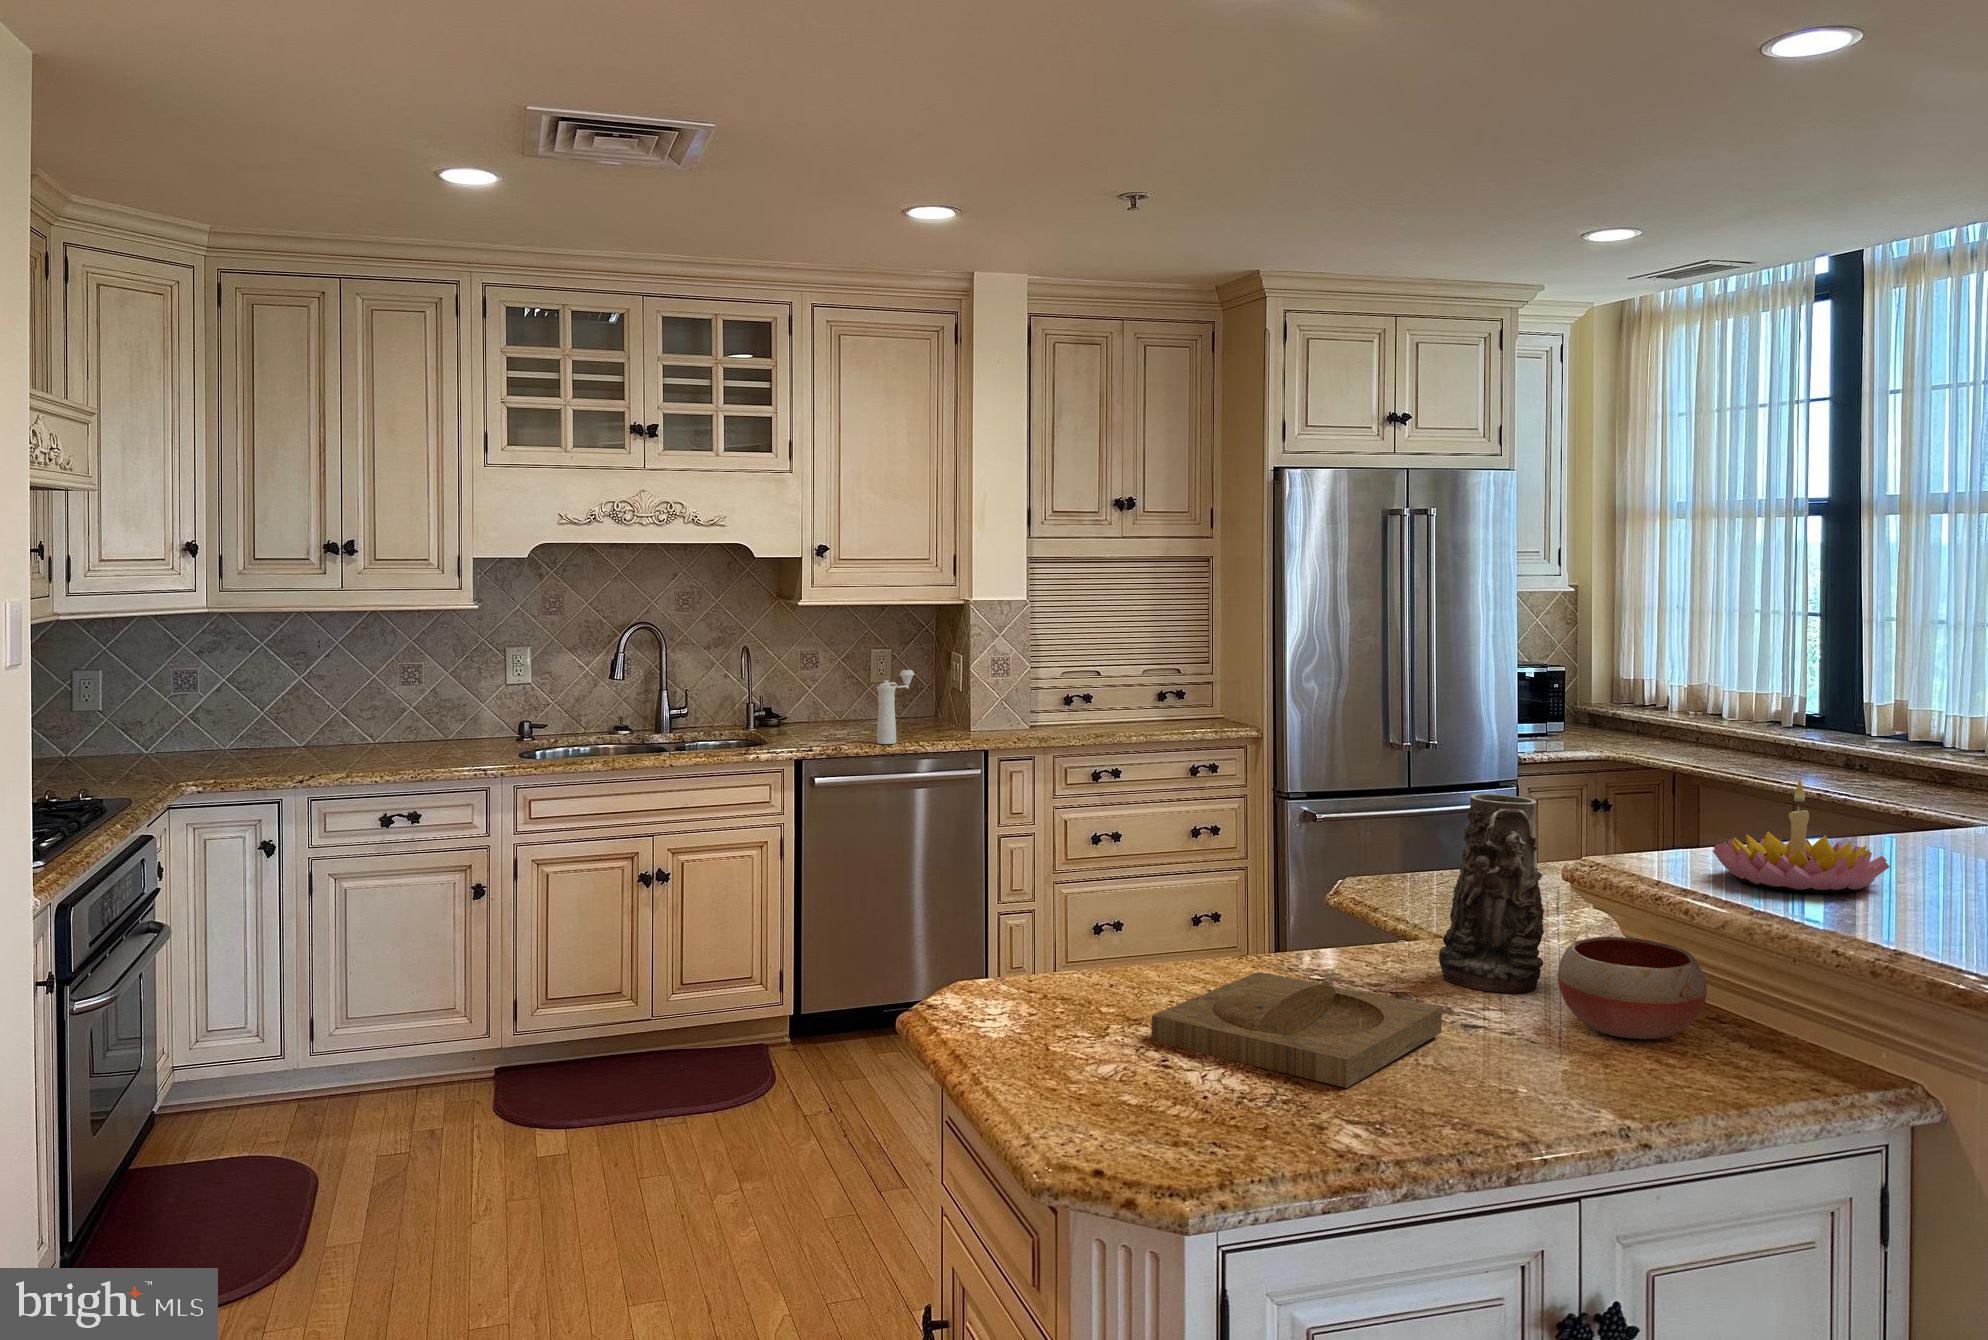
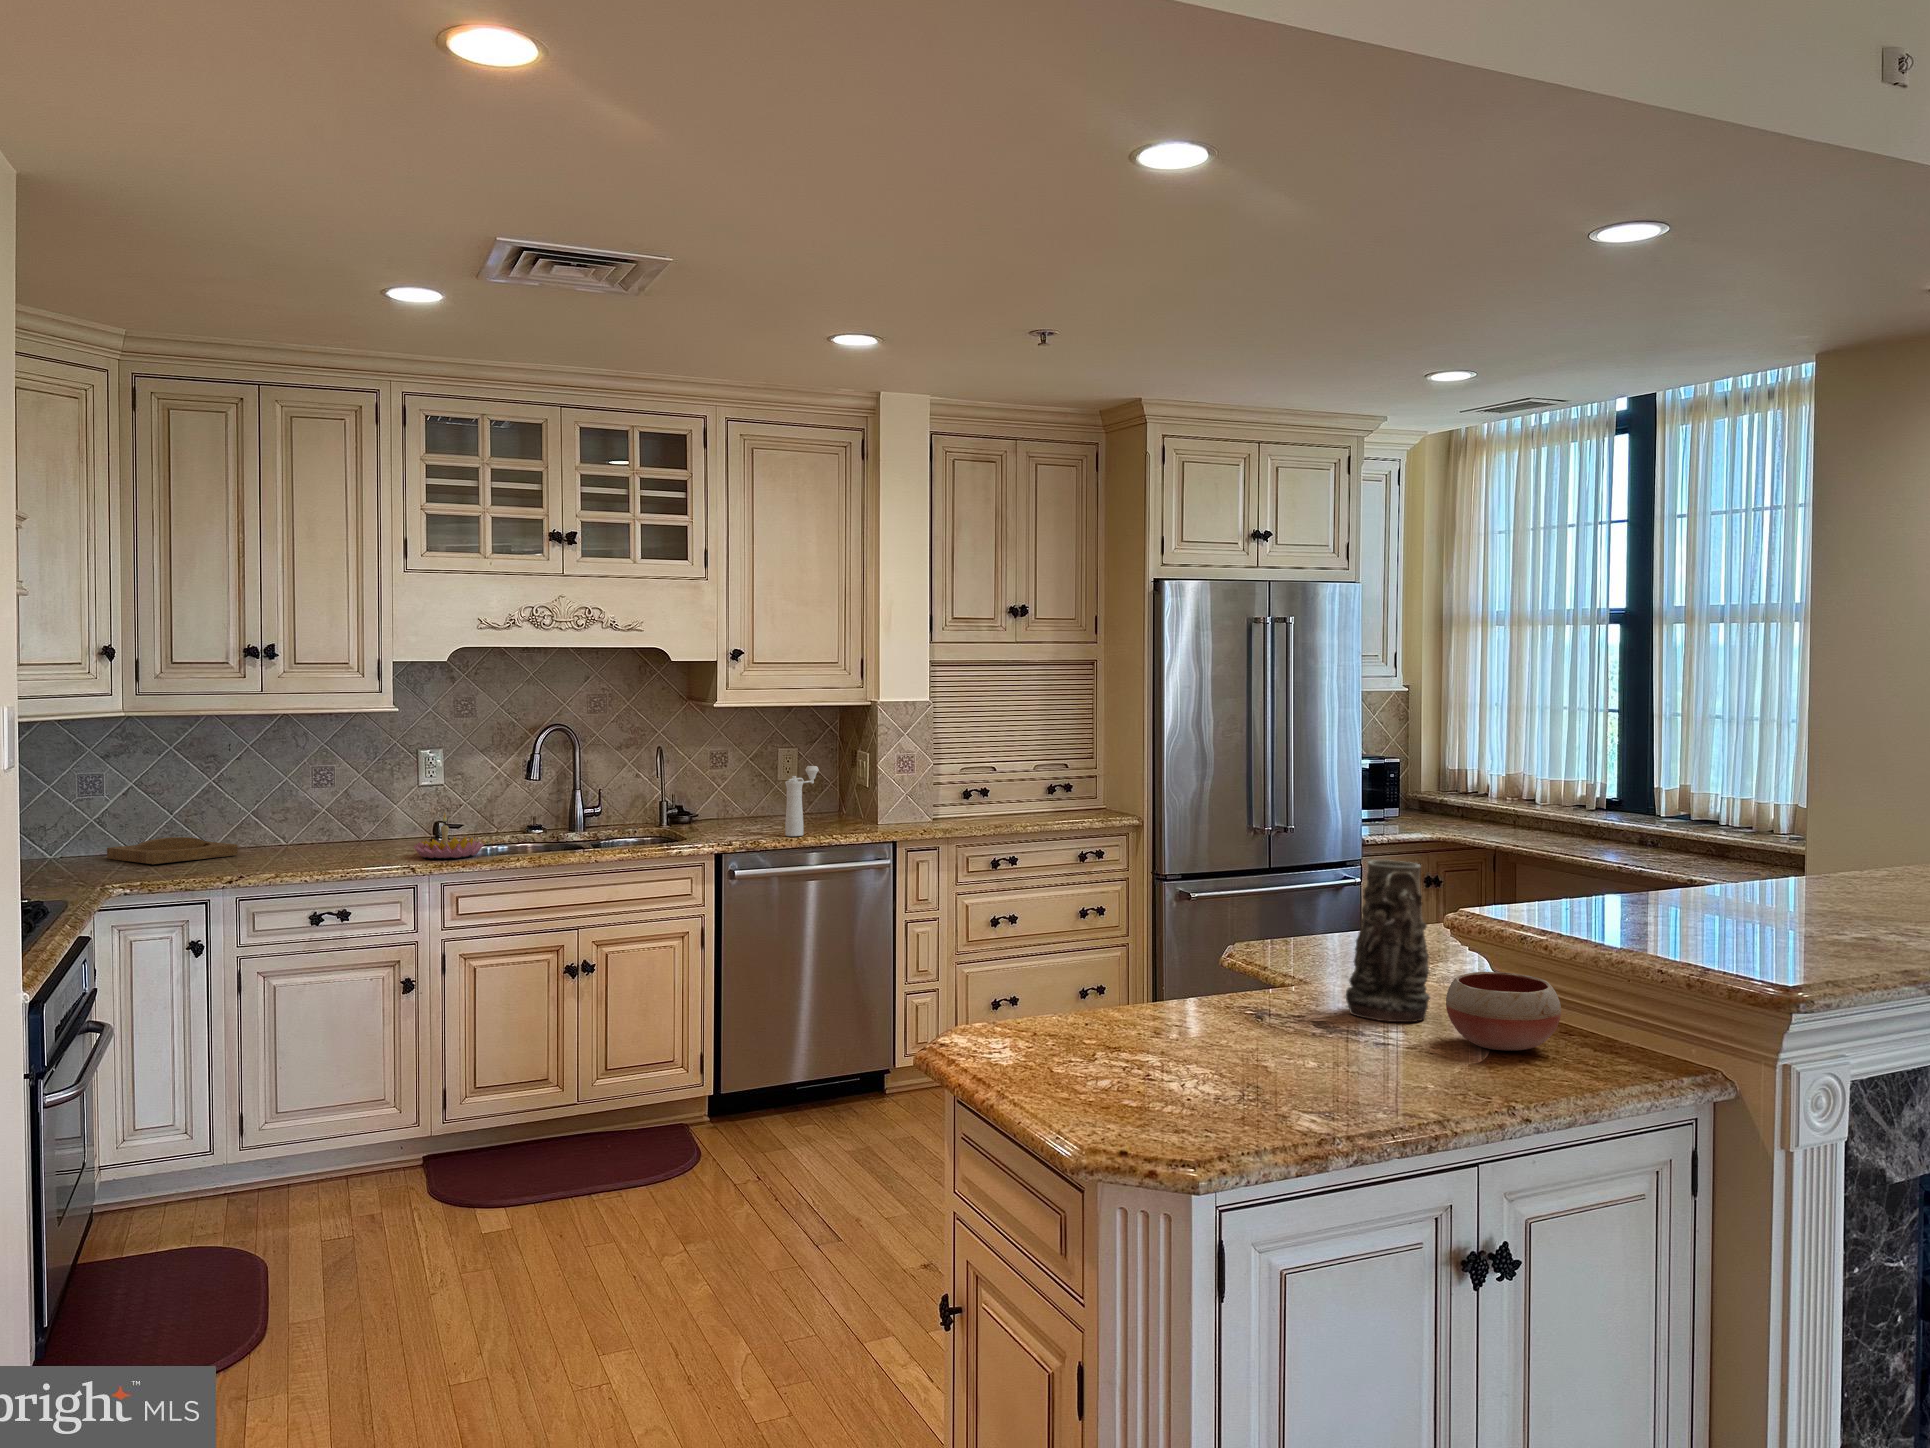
candle holder: present [1713,779,1890,893] -> present [414,813,484,859]
tray: present [1152,972,1442,1088] -> present [107,837,238,864]

